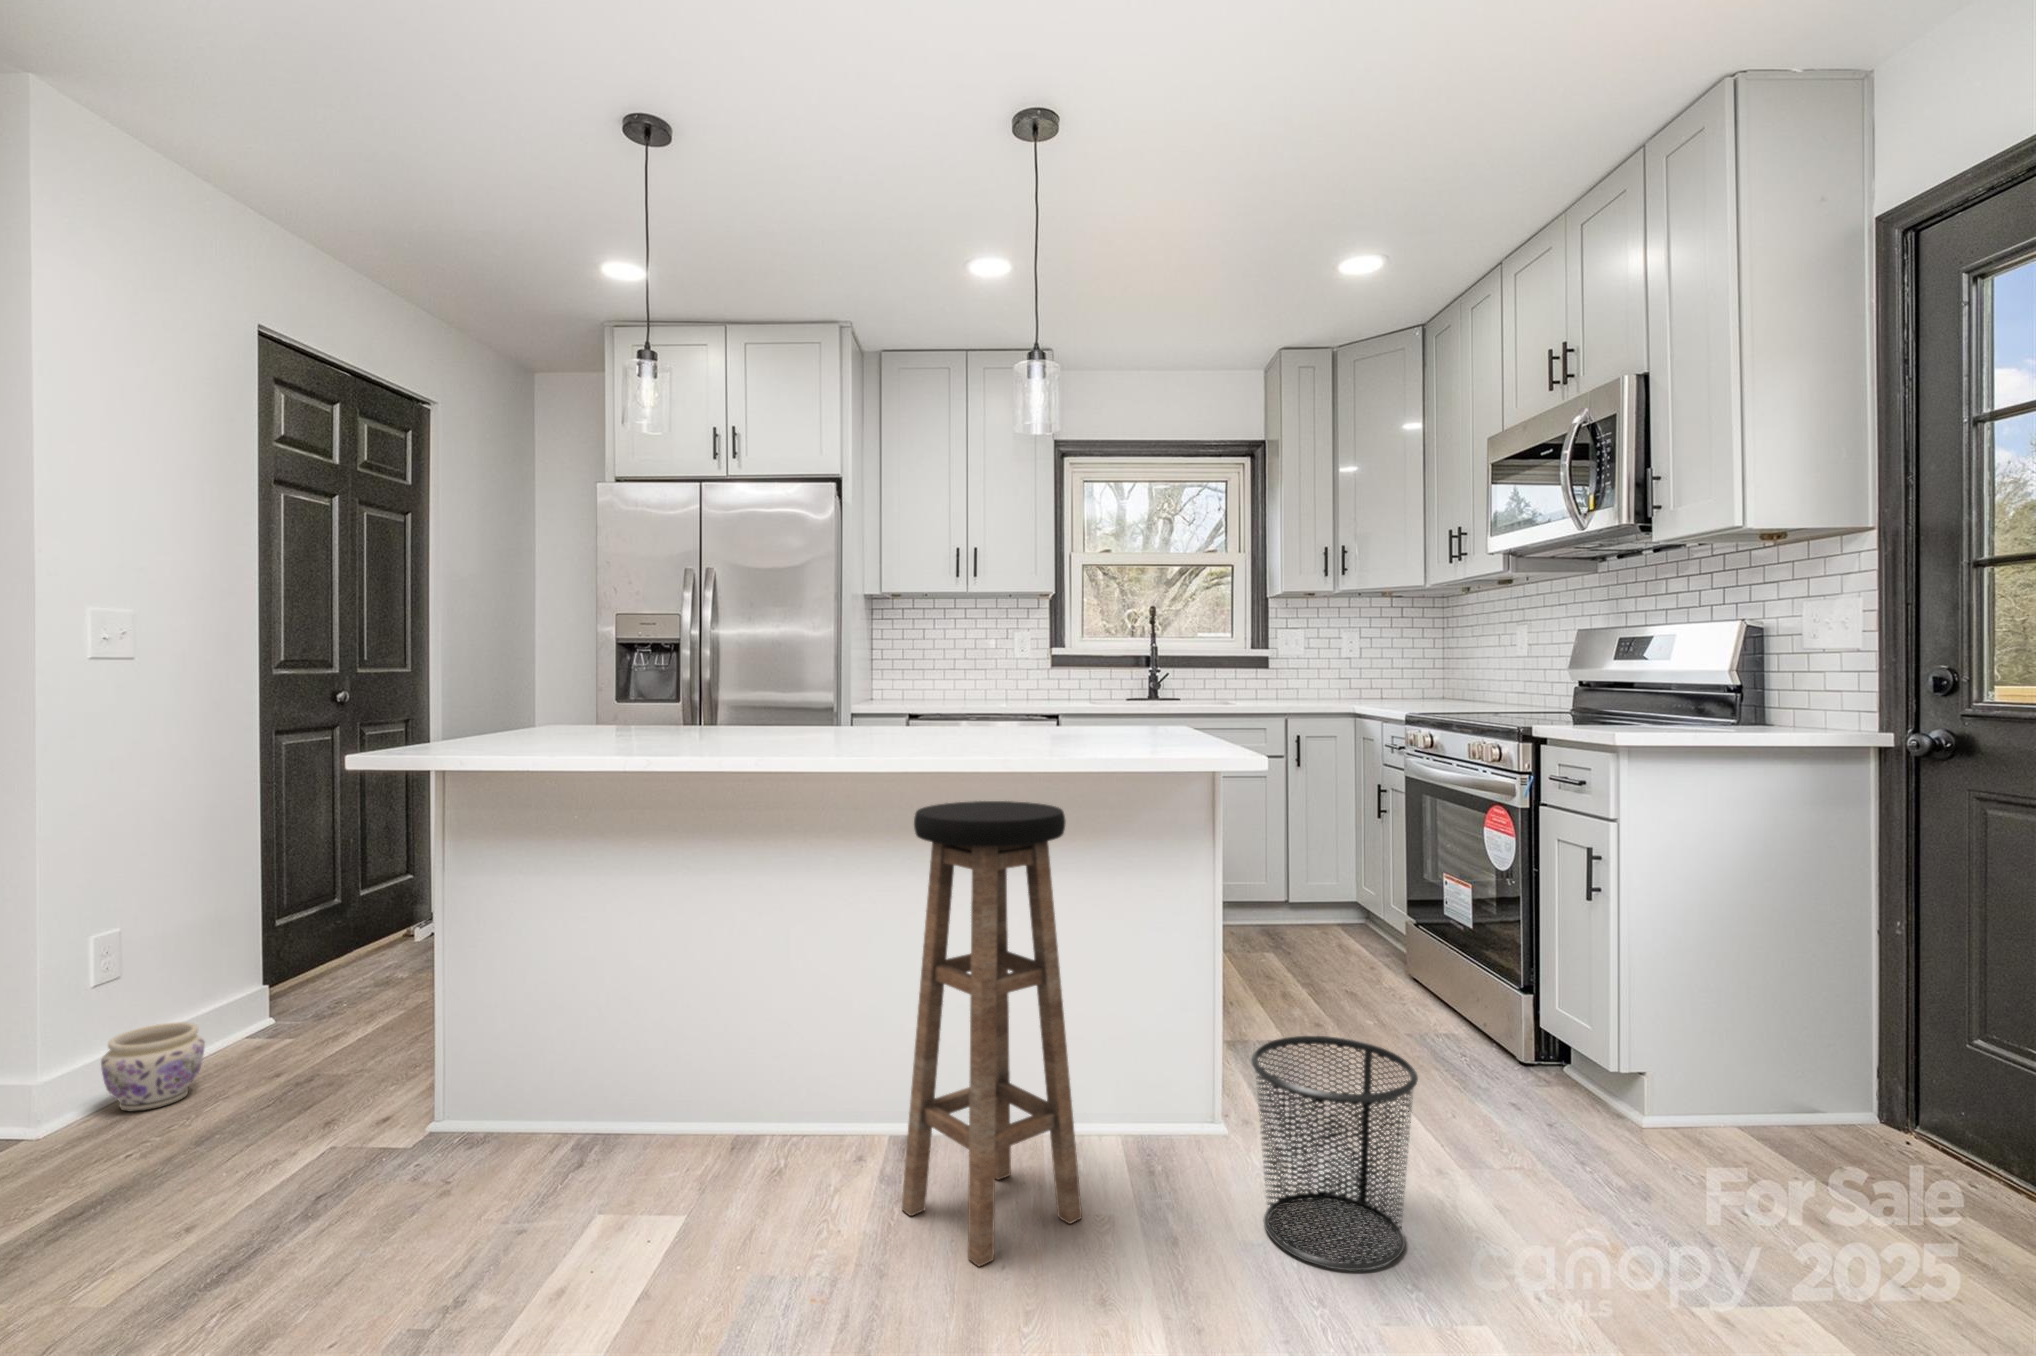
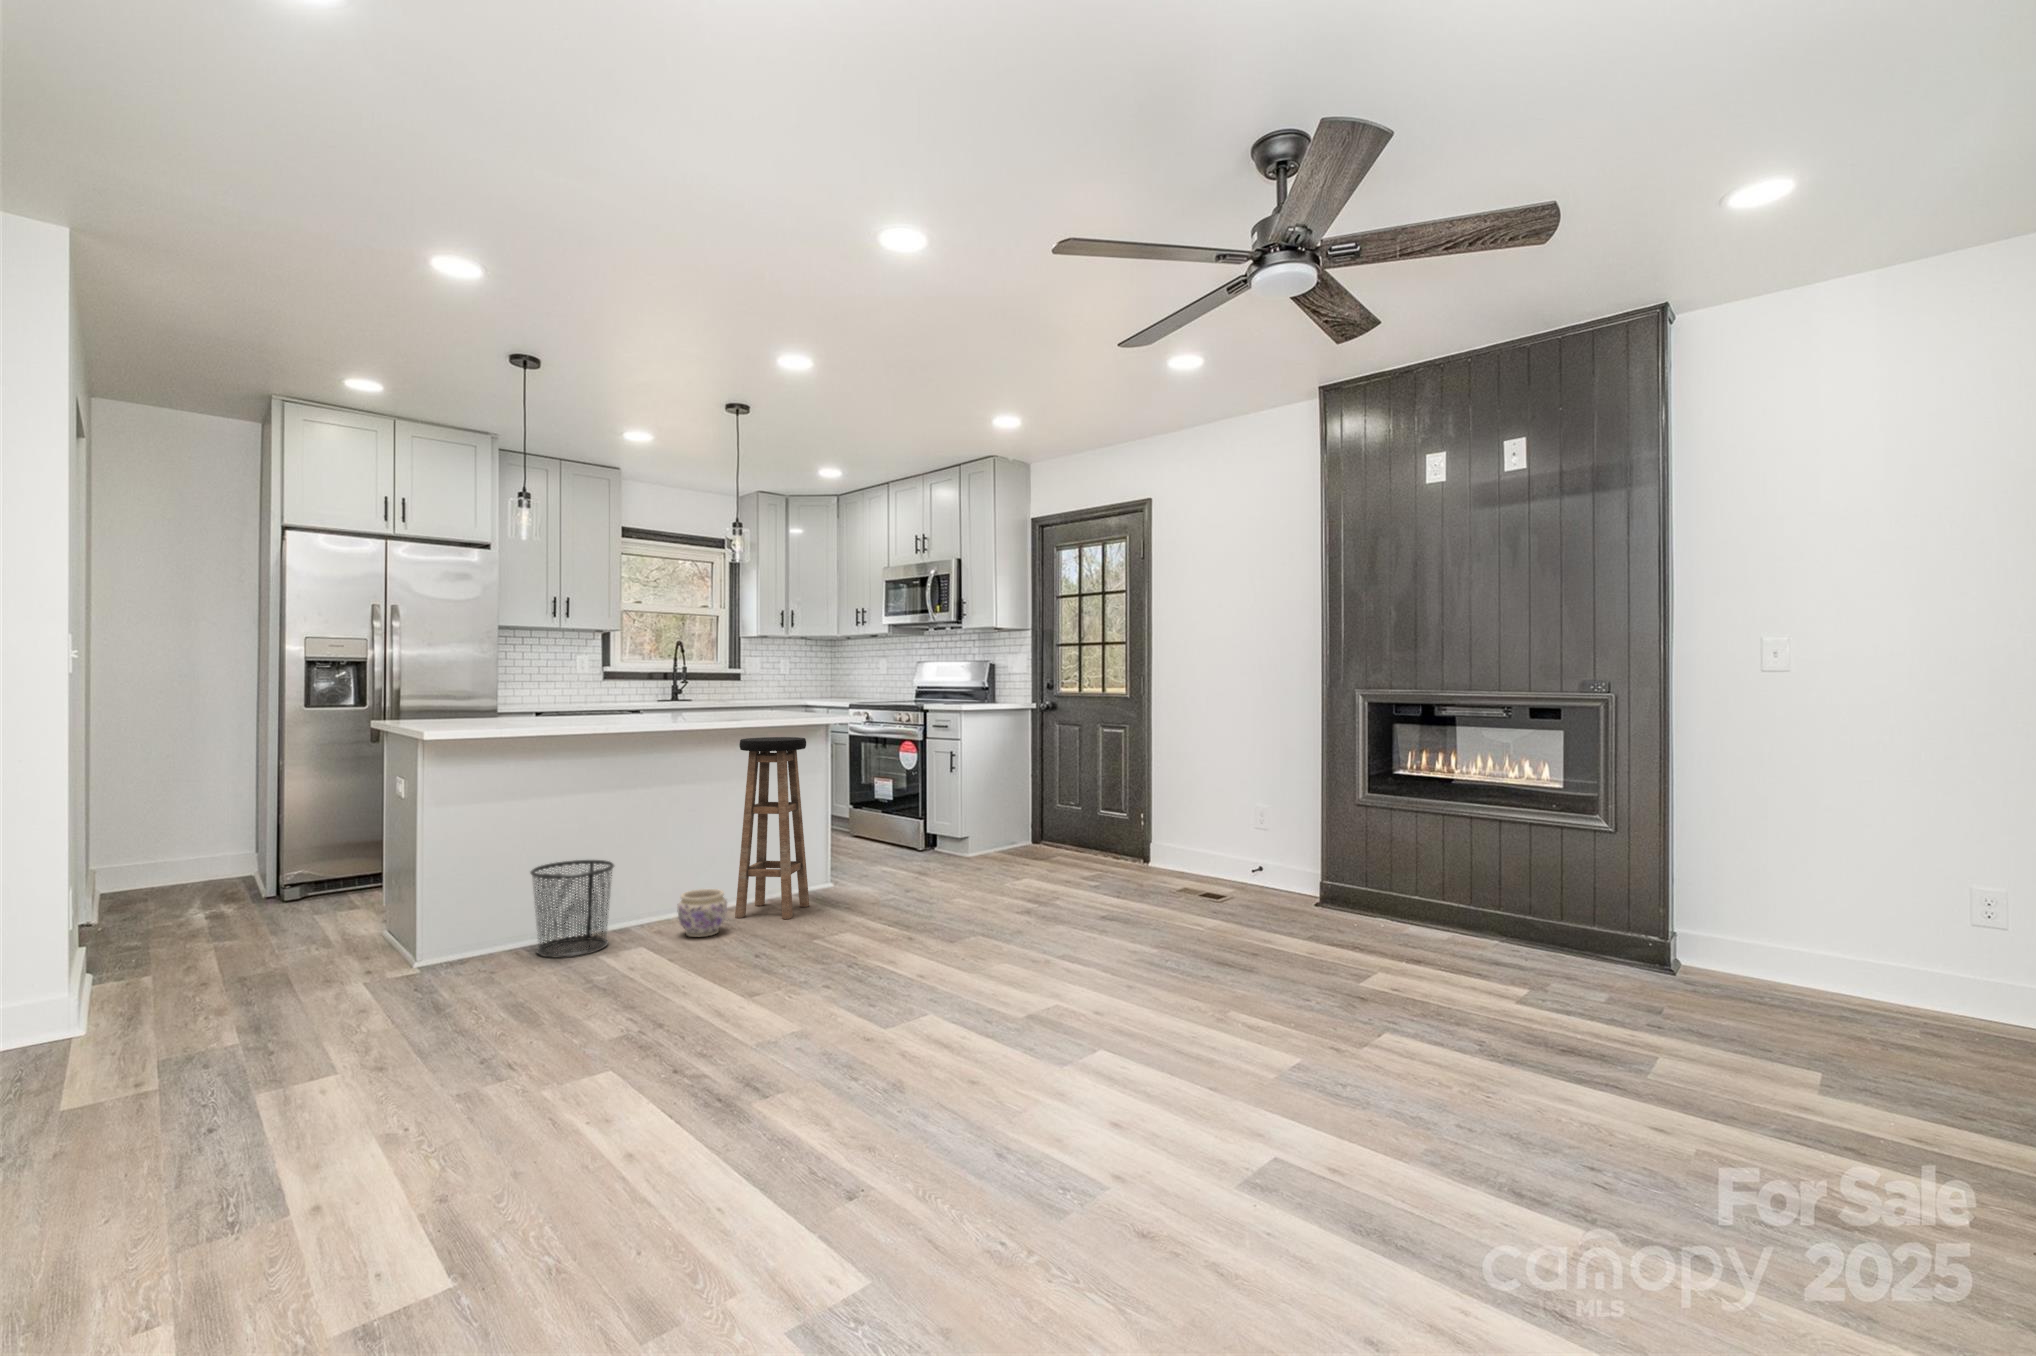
planter: present [101,1022,205,1112] -> present [677,889,727,938]
waste bin: present [1251,1036,1418,1270] -> present [530,860,614,958]

